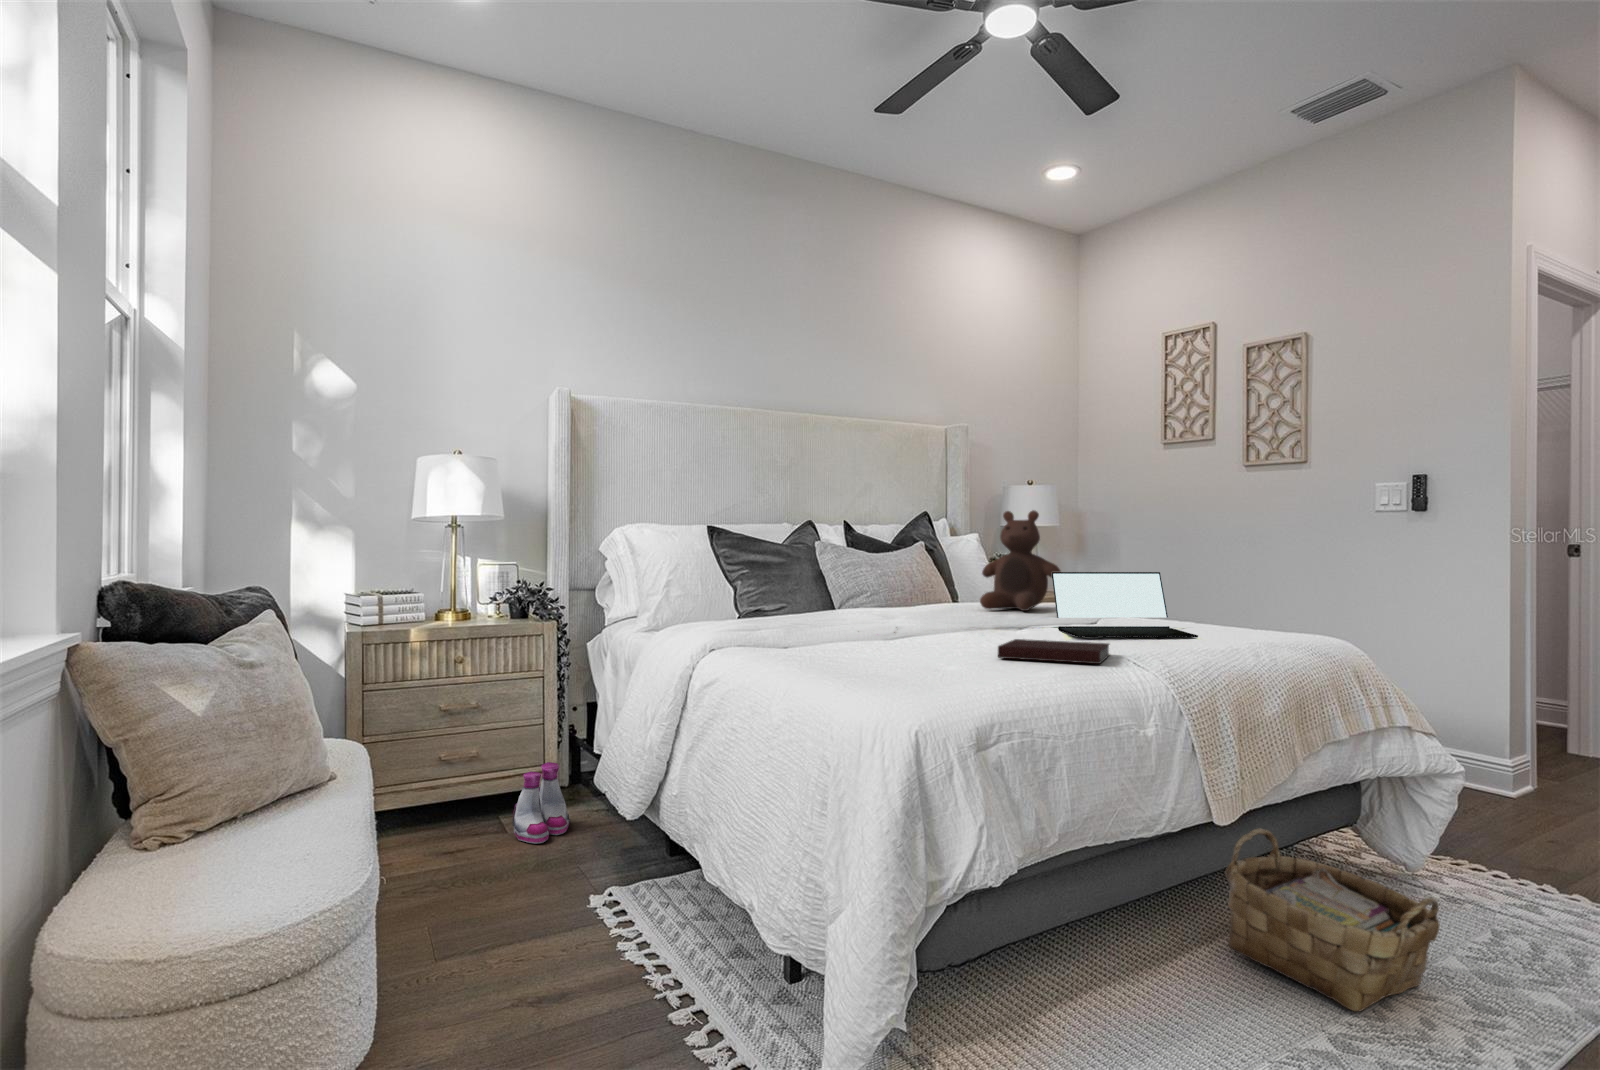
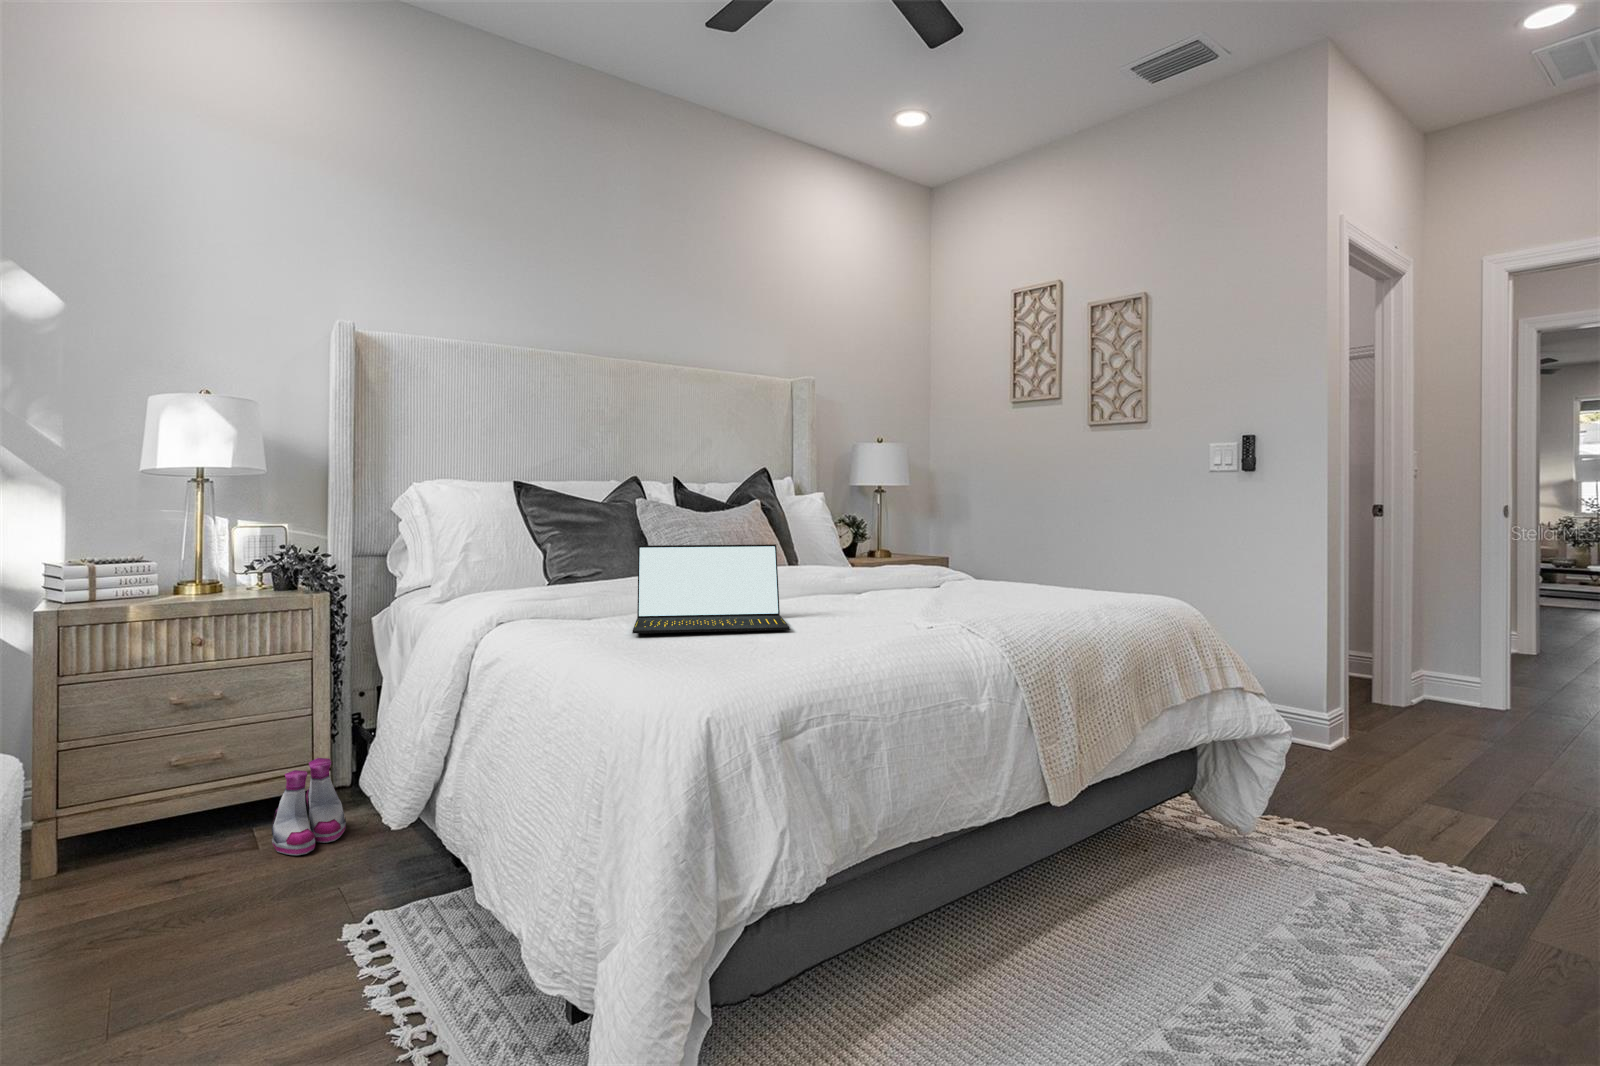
stuffed bear: present [980,510,1060,611] -> none [816,467,902,574]
laptop: present [1052,572,1198,638] -> present [632,544,790,634]
notebook: present [998,639,1109,664] -> none [822,606,945,633]
woven basket: present [1225,828,1439,1011] -> none [1061,804,1275,1002]

